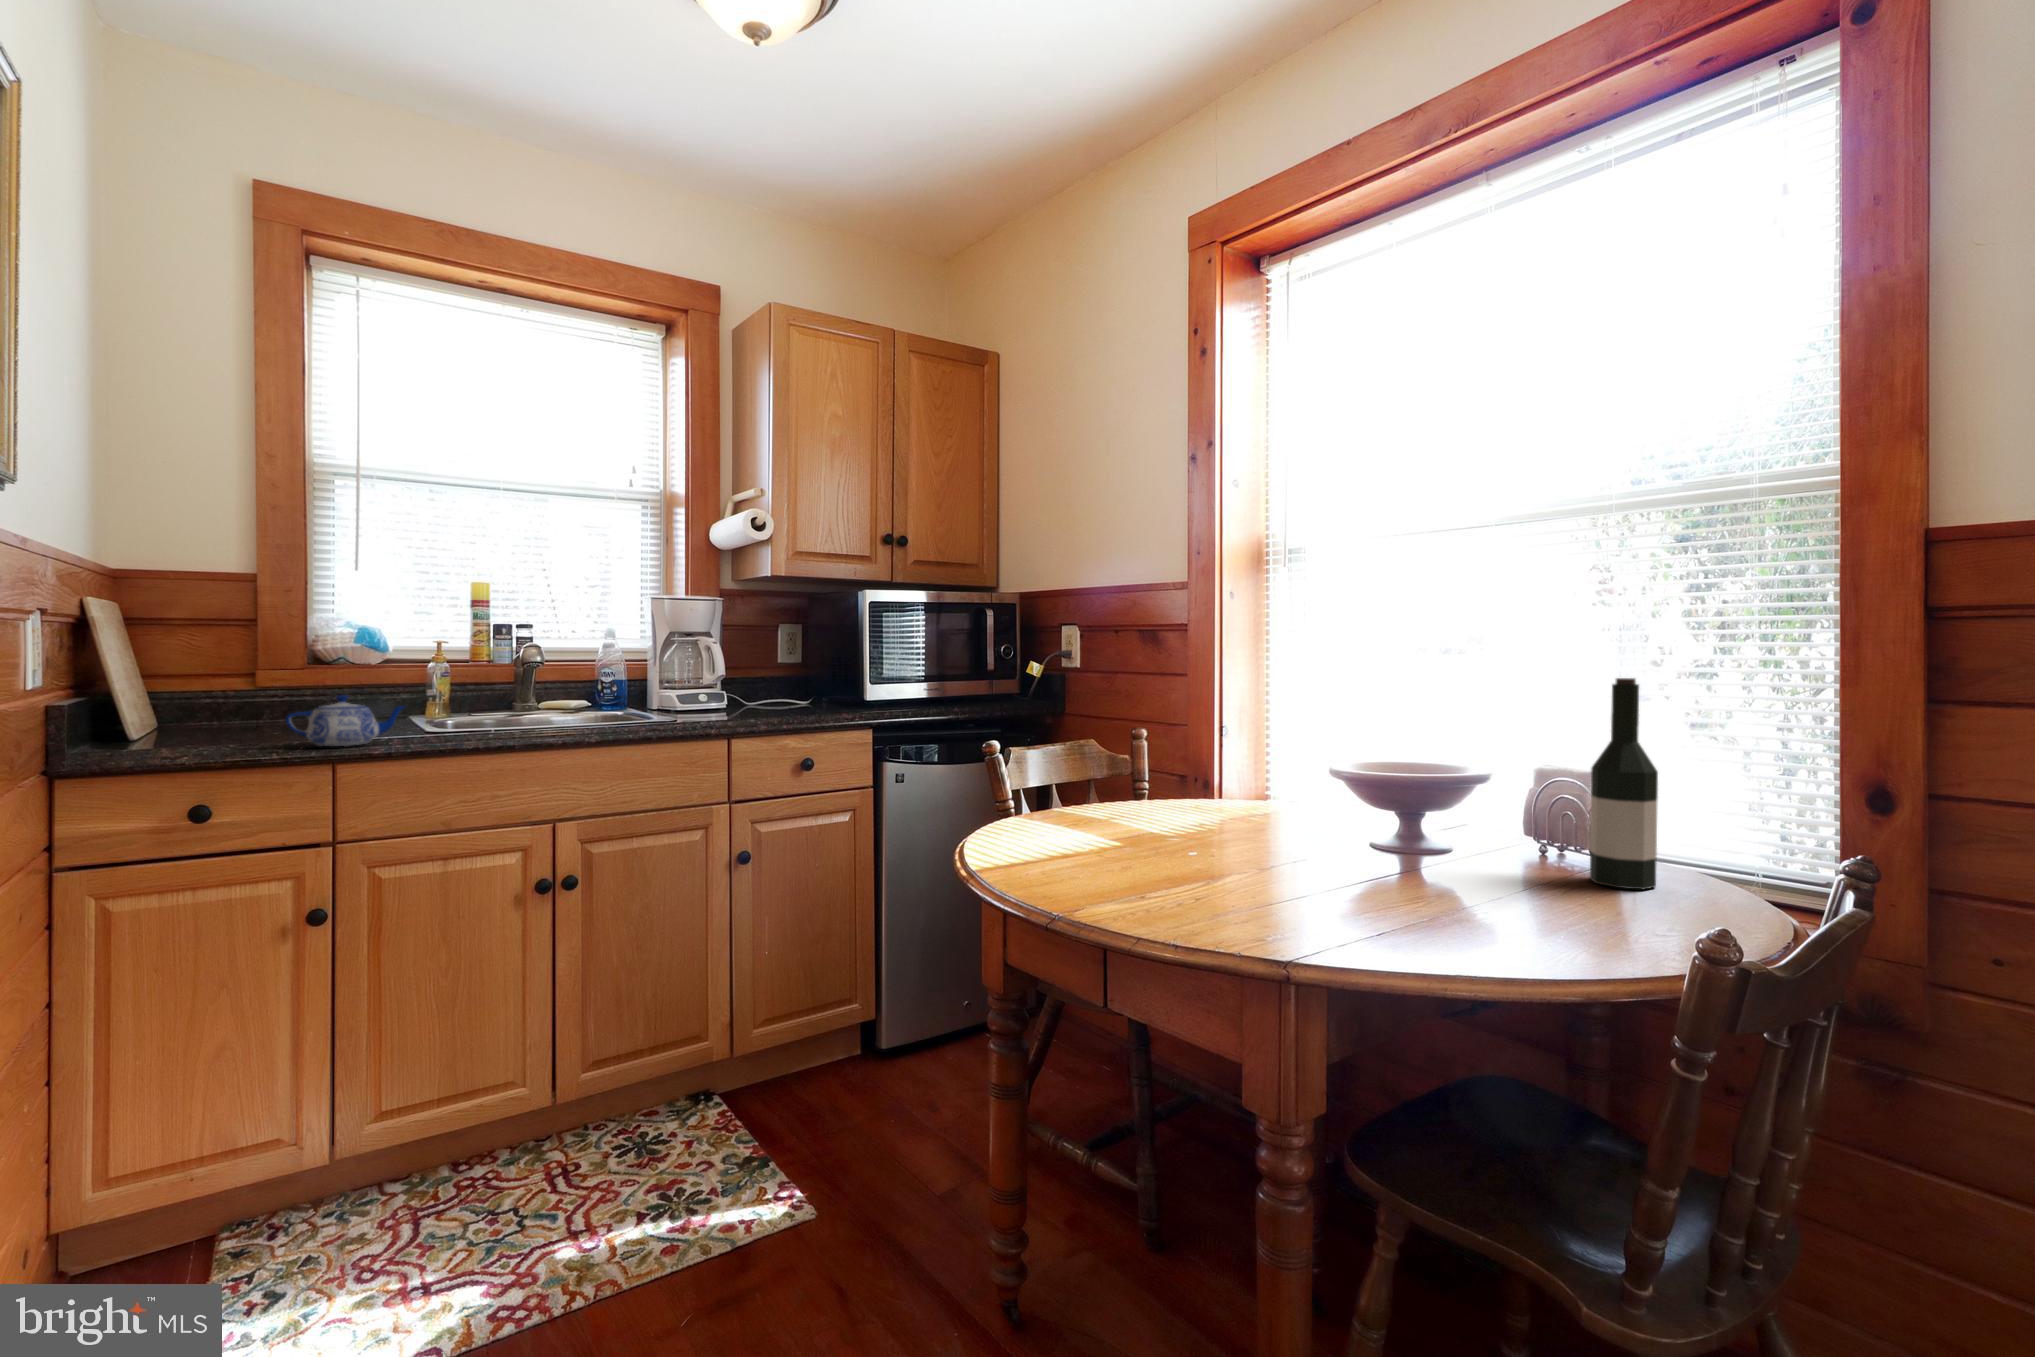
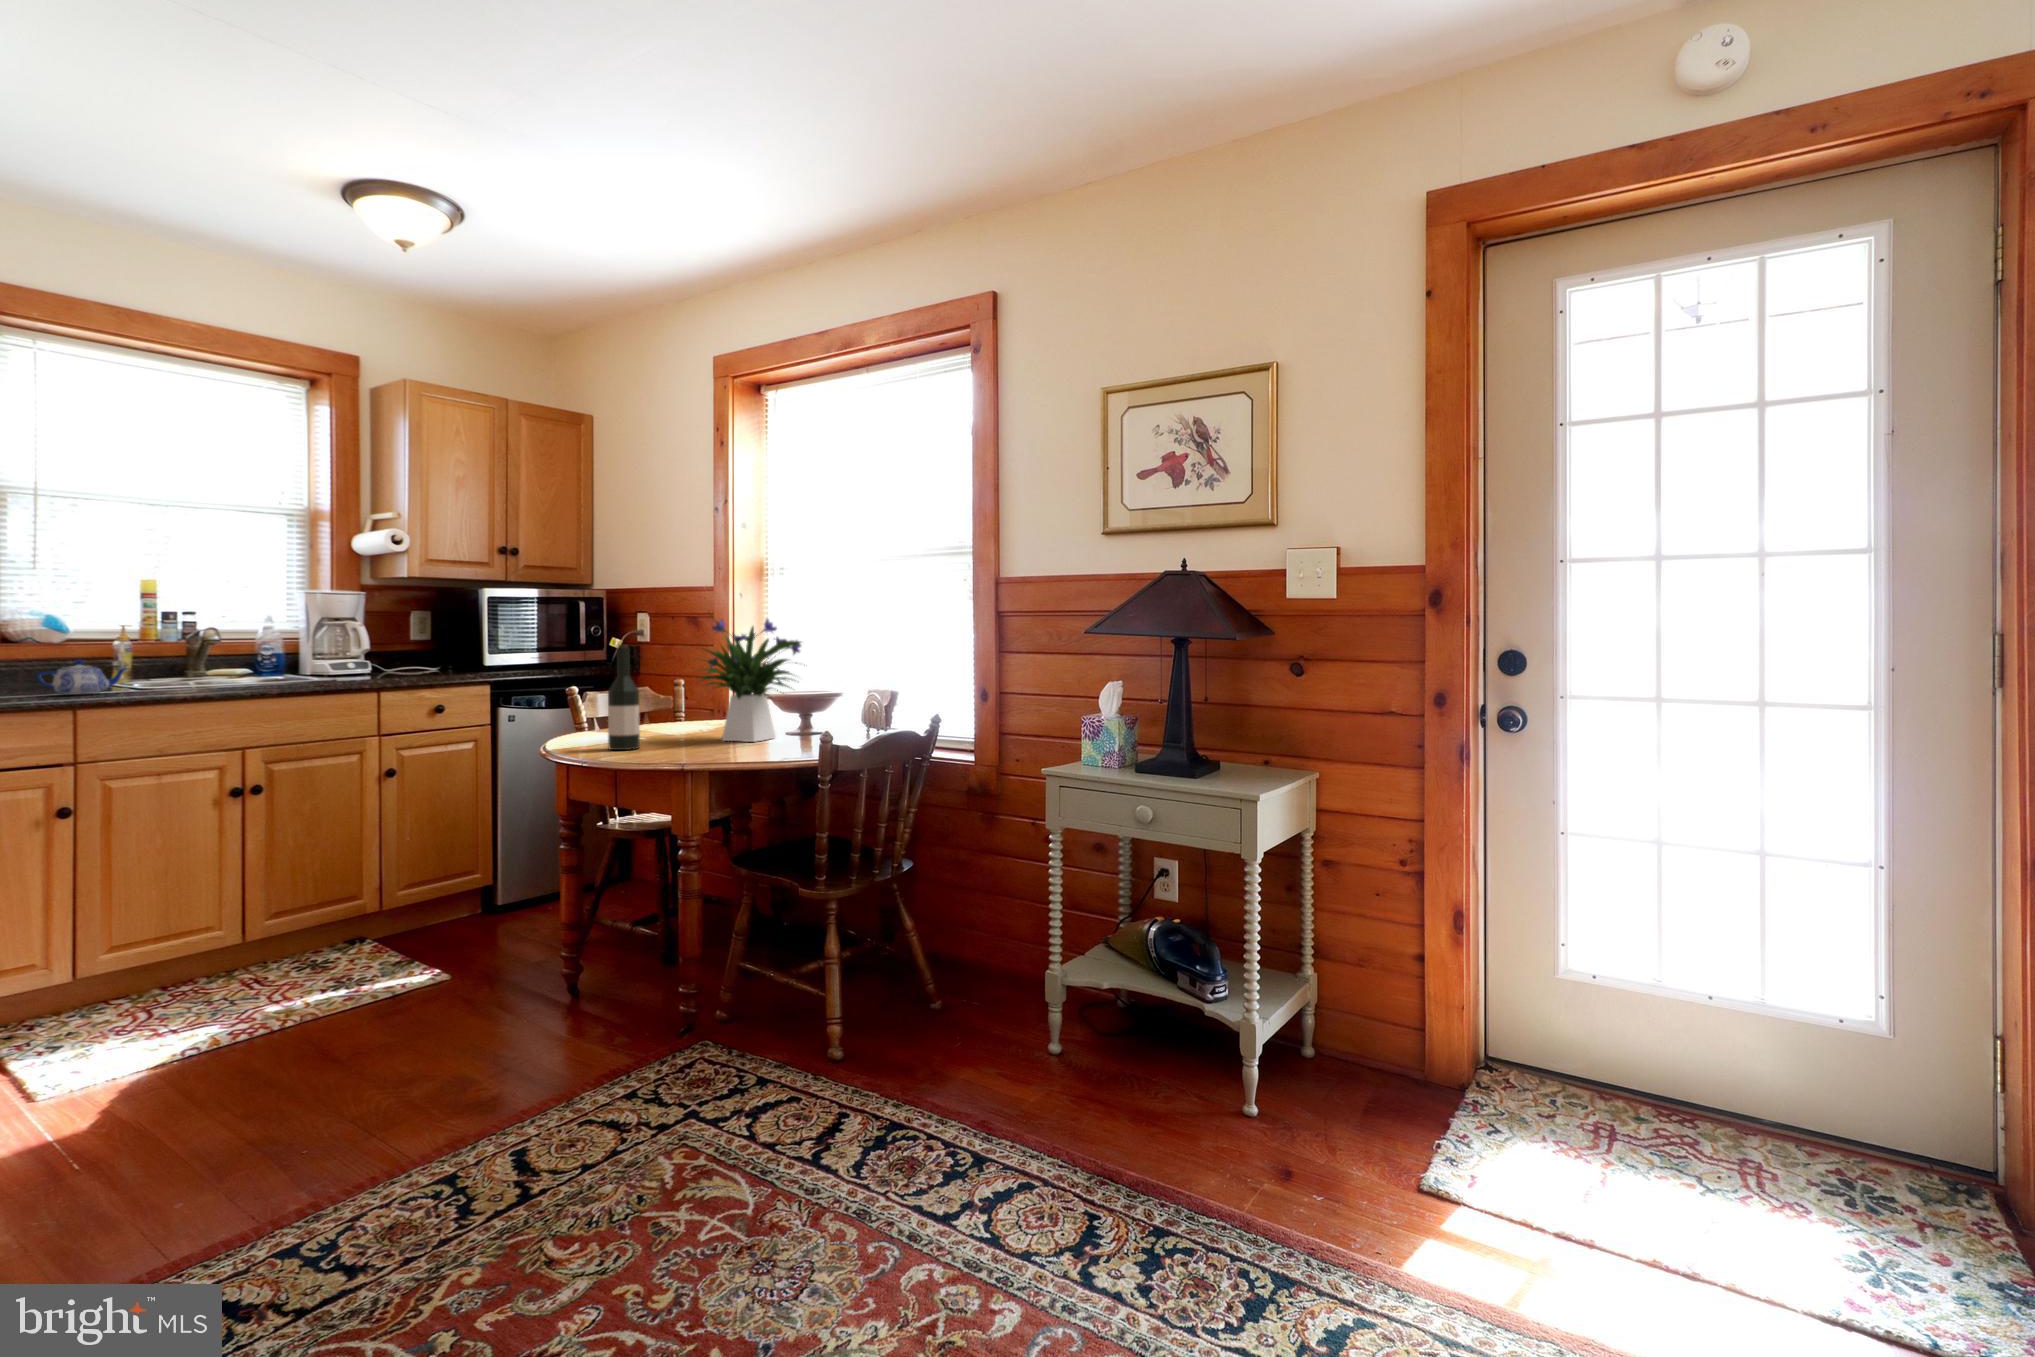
flower arrangement: none [1214,614,1484,884] -> present [696,619,801,742]
wine bottle: present [1590,678,1658,890] -> present [608,645,640,750]

